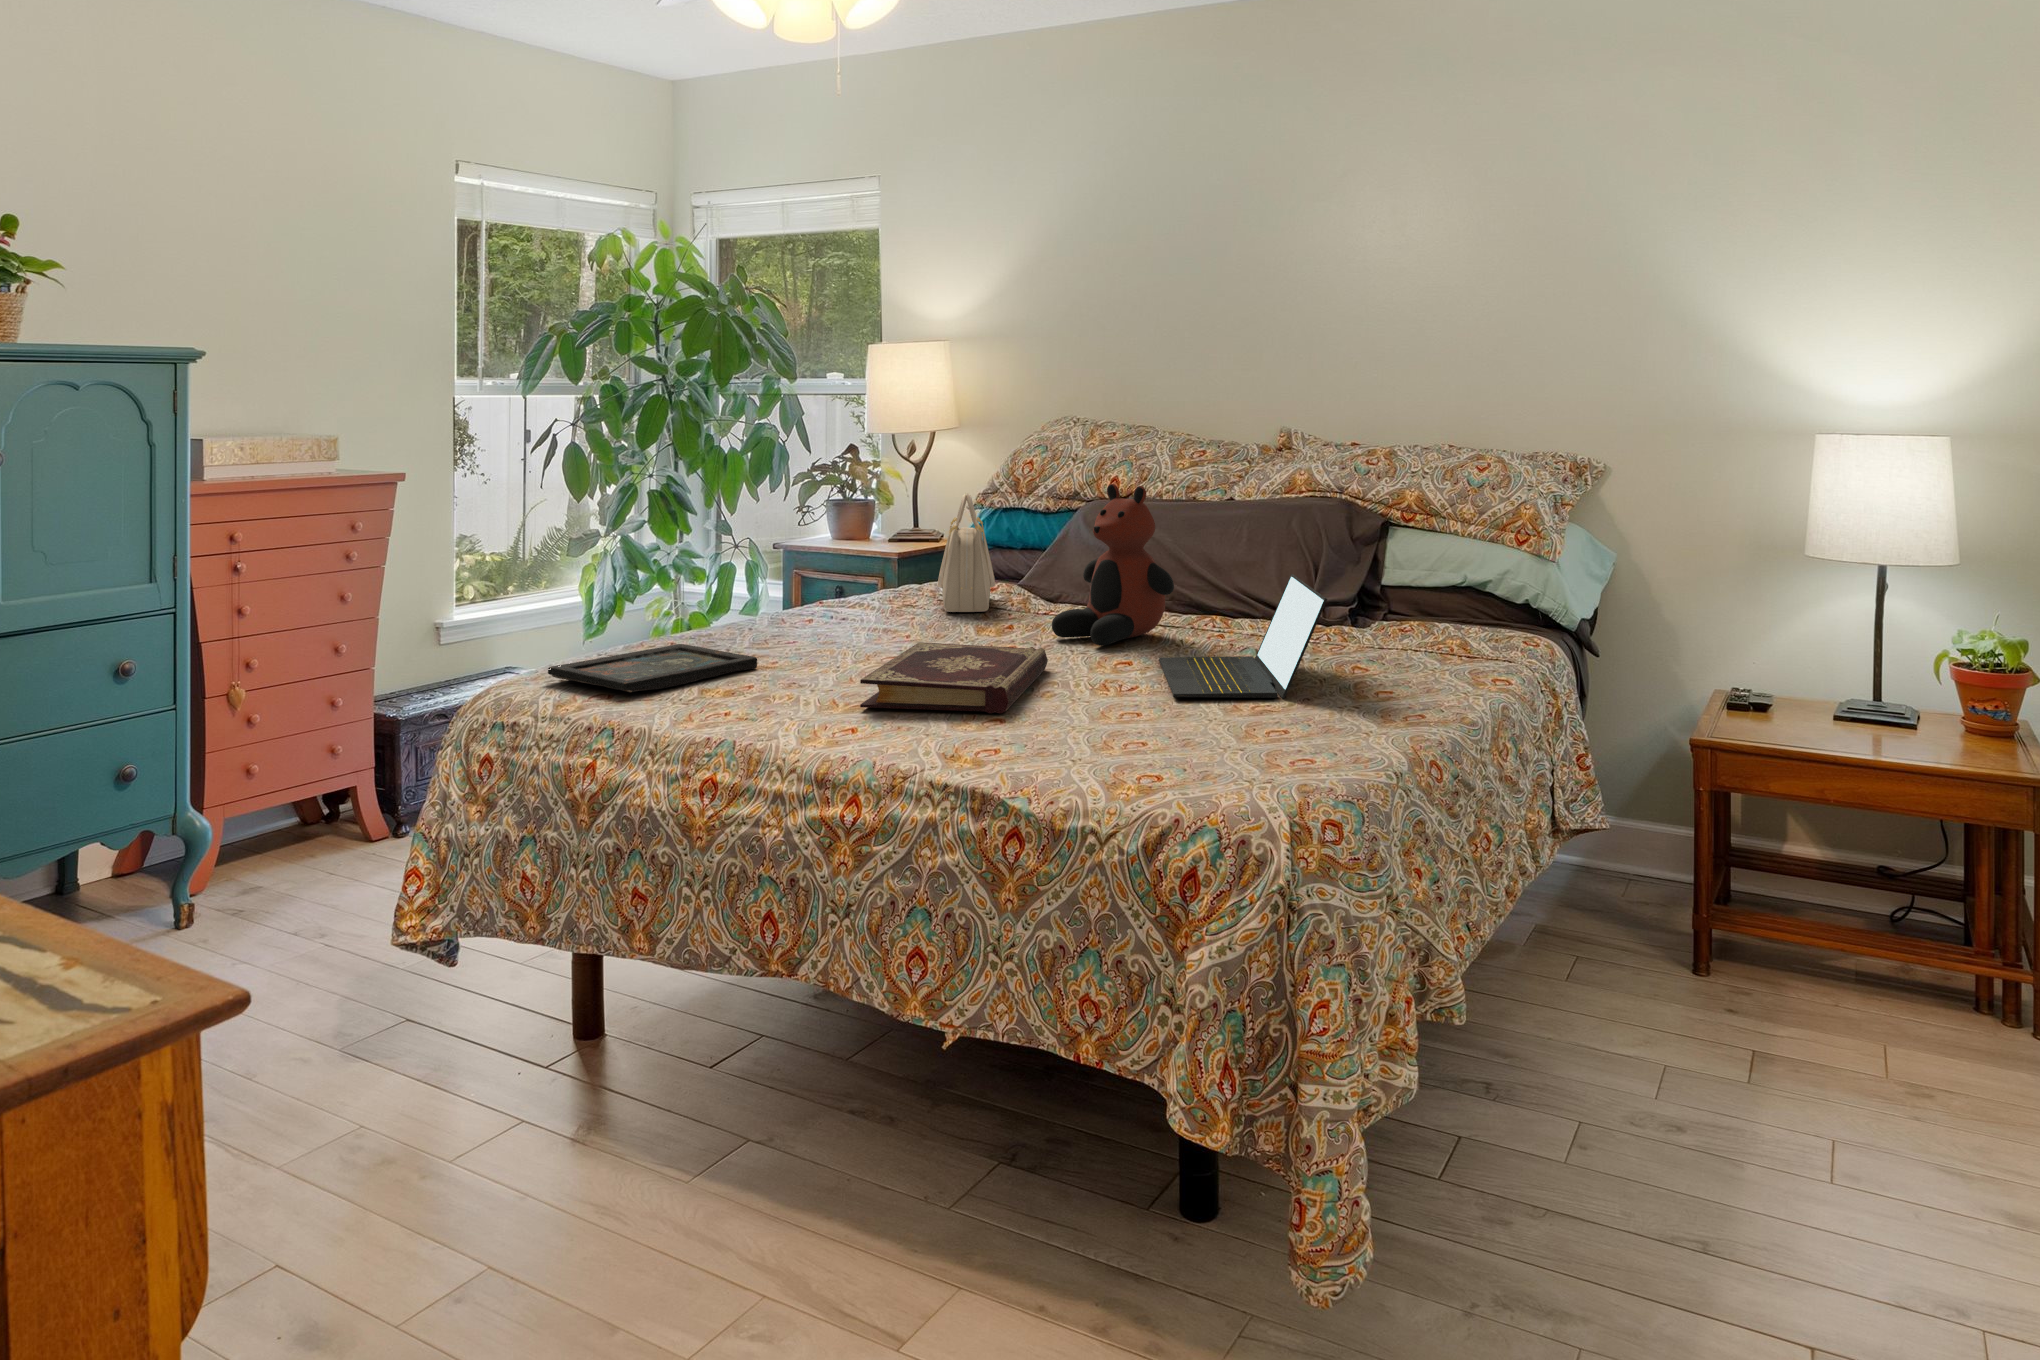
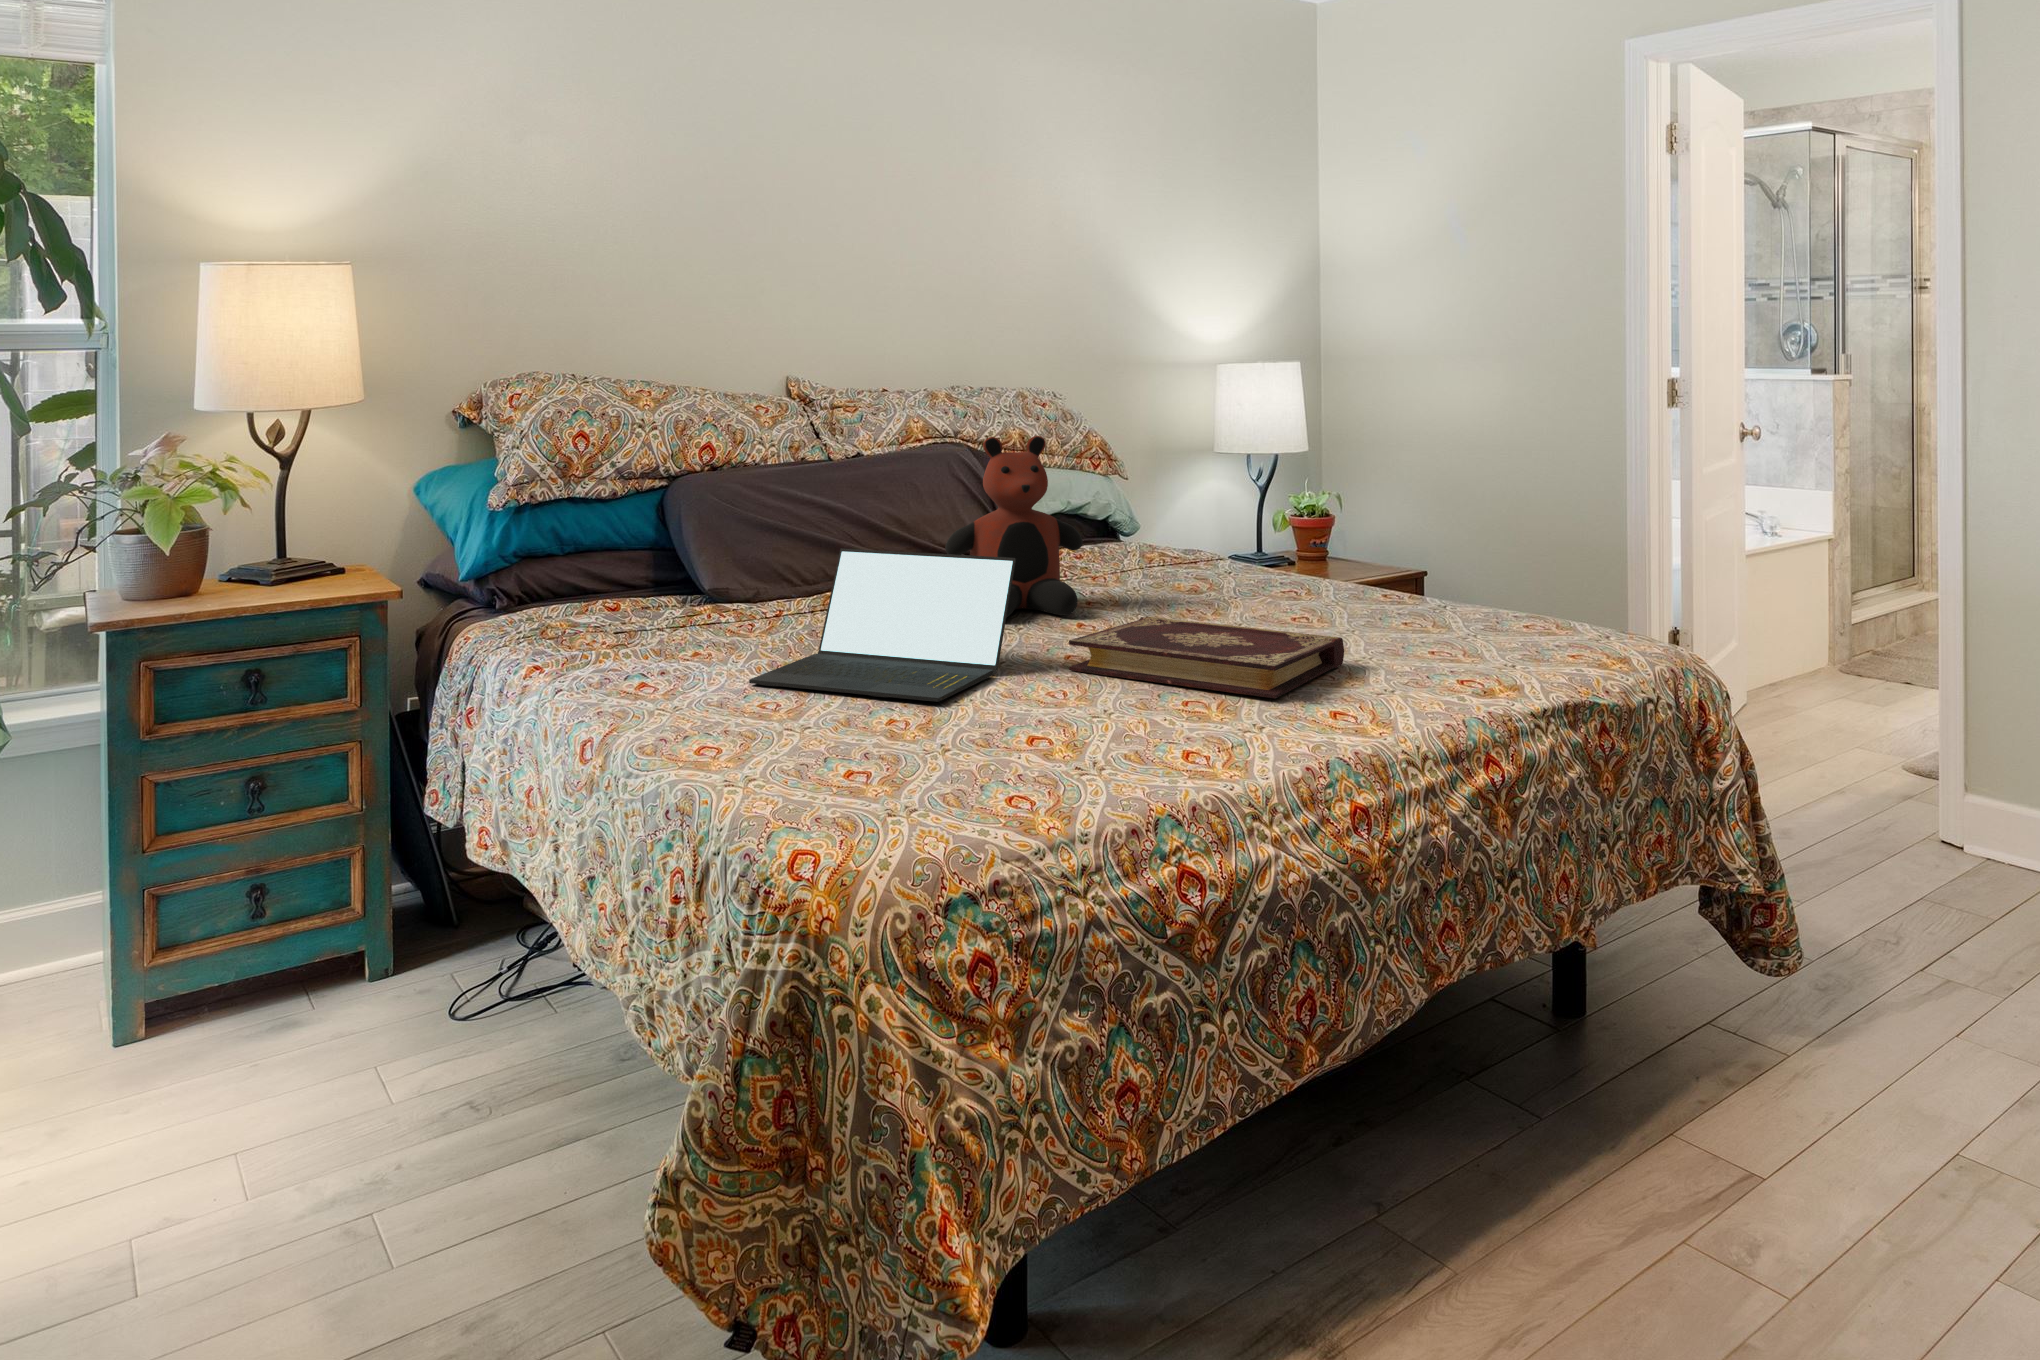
handbag: present [937,493,995,612] -> none [630,472,780,635]
laptop: present [1159,574,1327,699] -> present [749,548,1016,702]
tray: present [548,644,757,692] -> none [800,709,1088,811]

